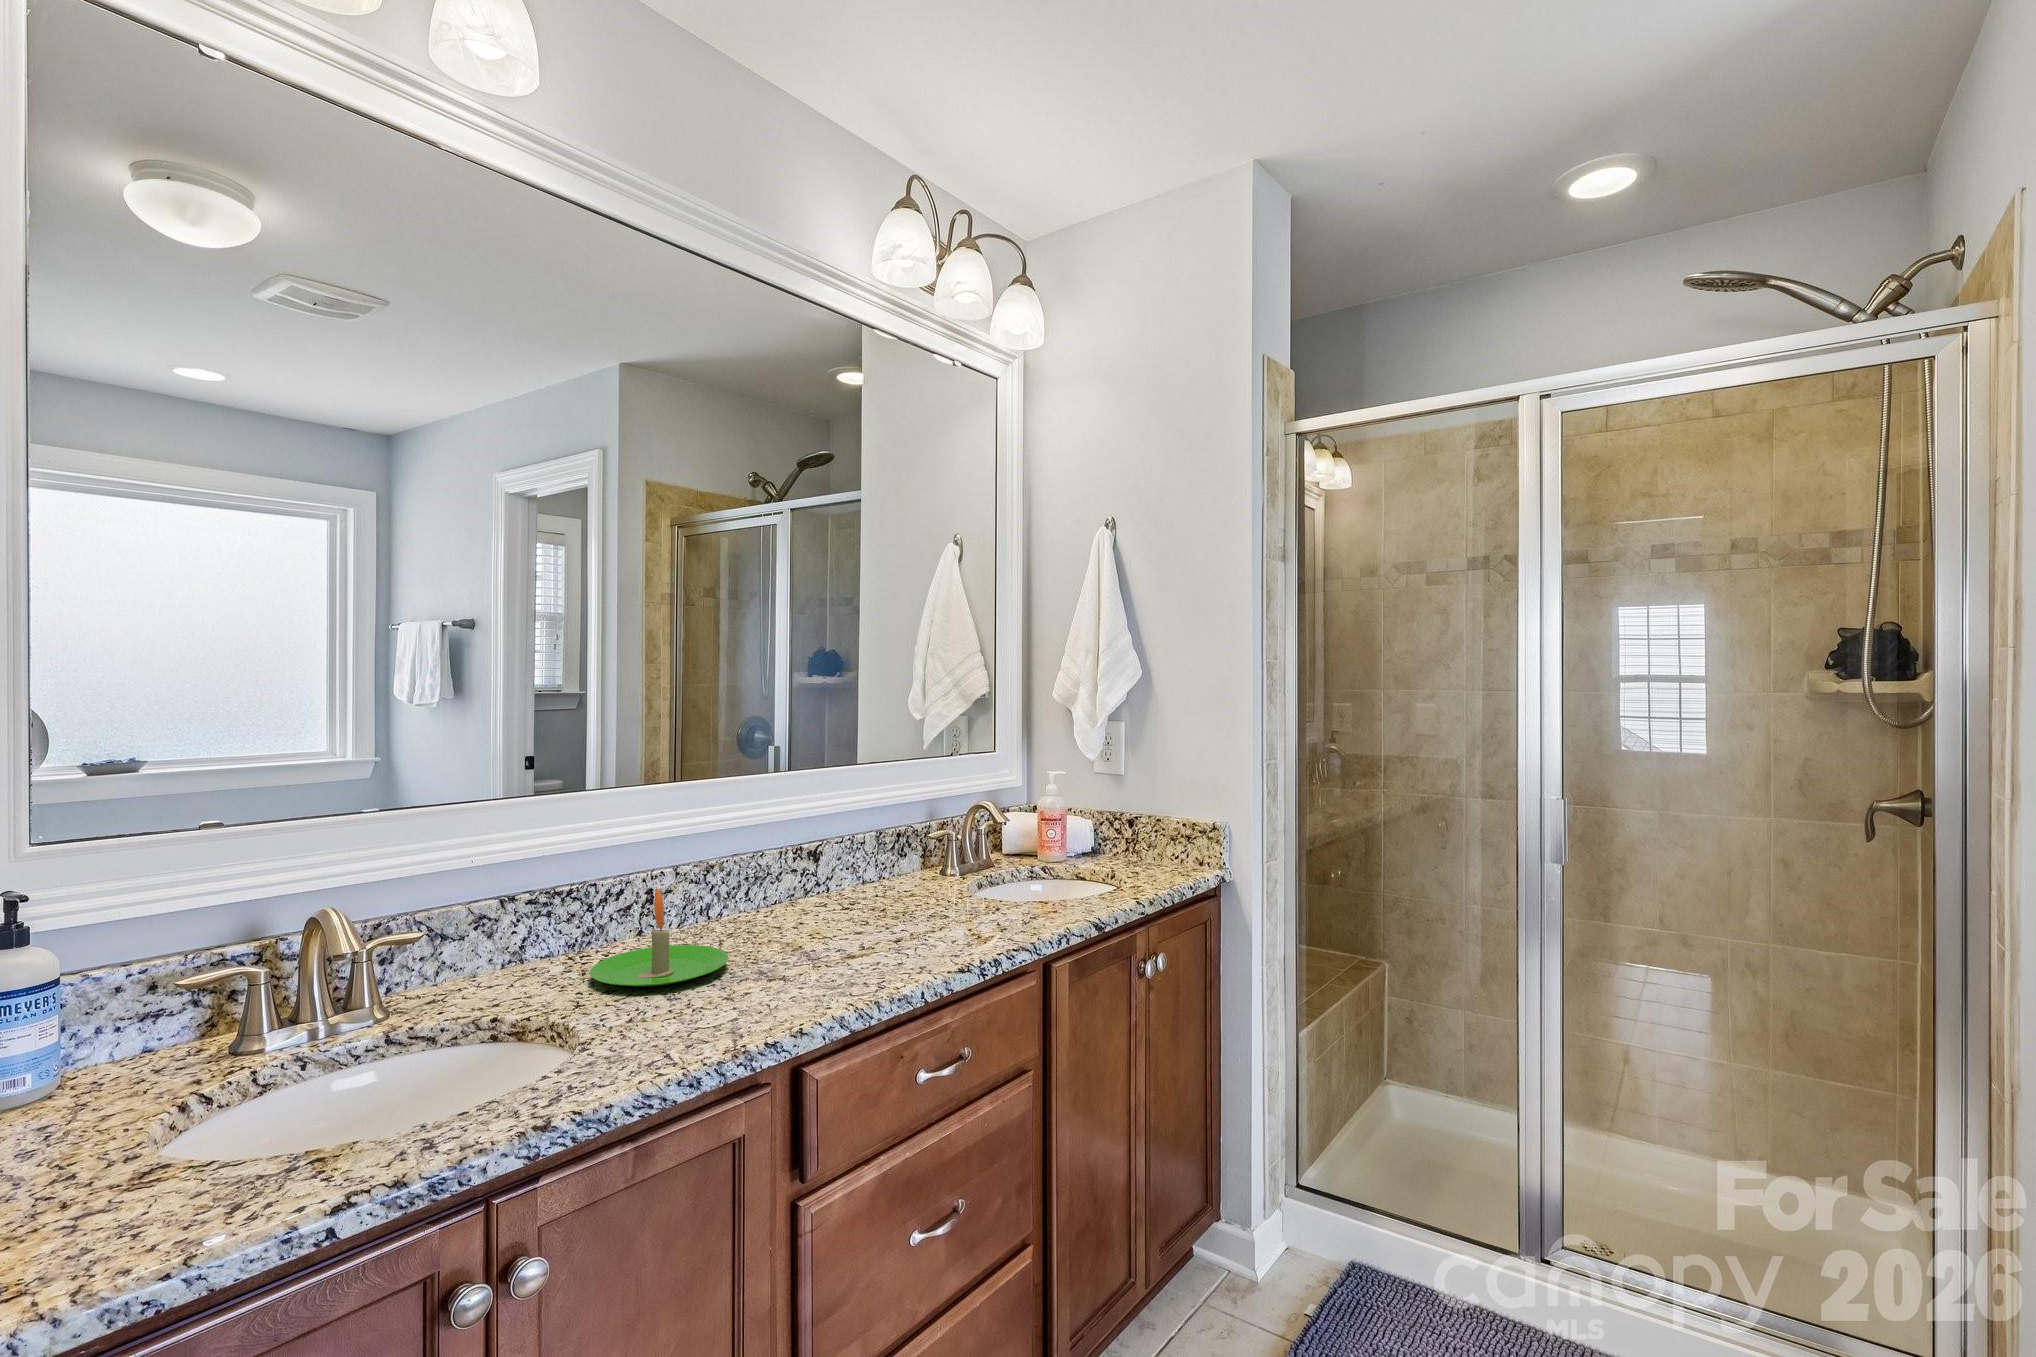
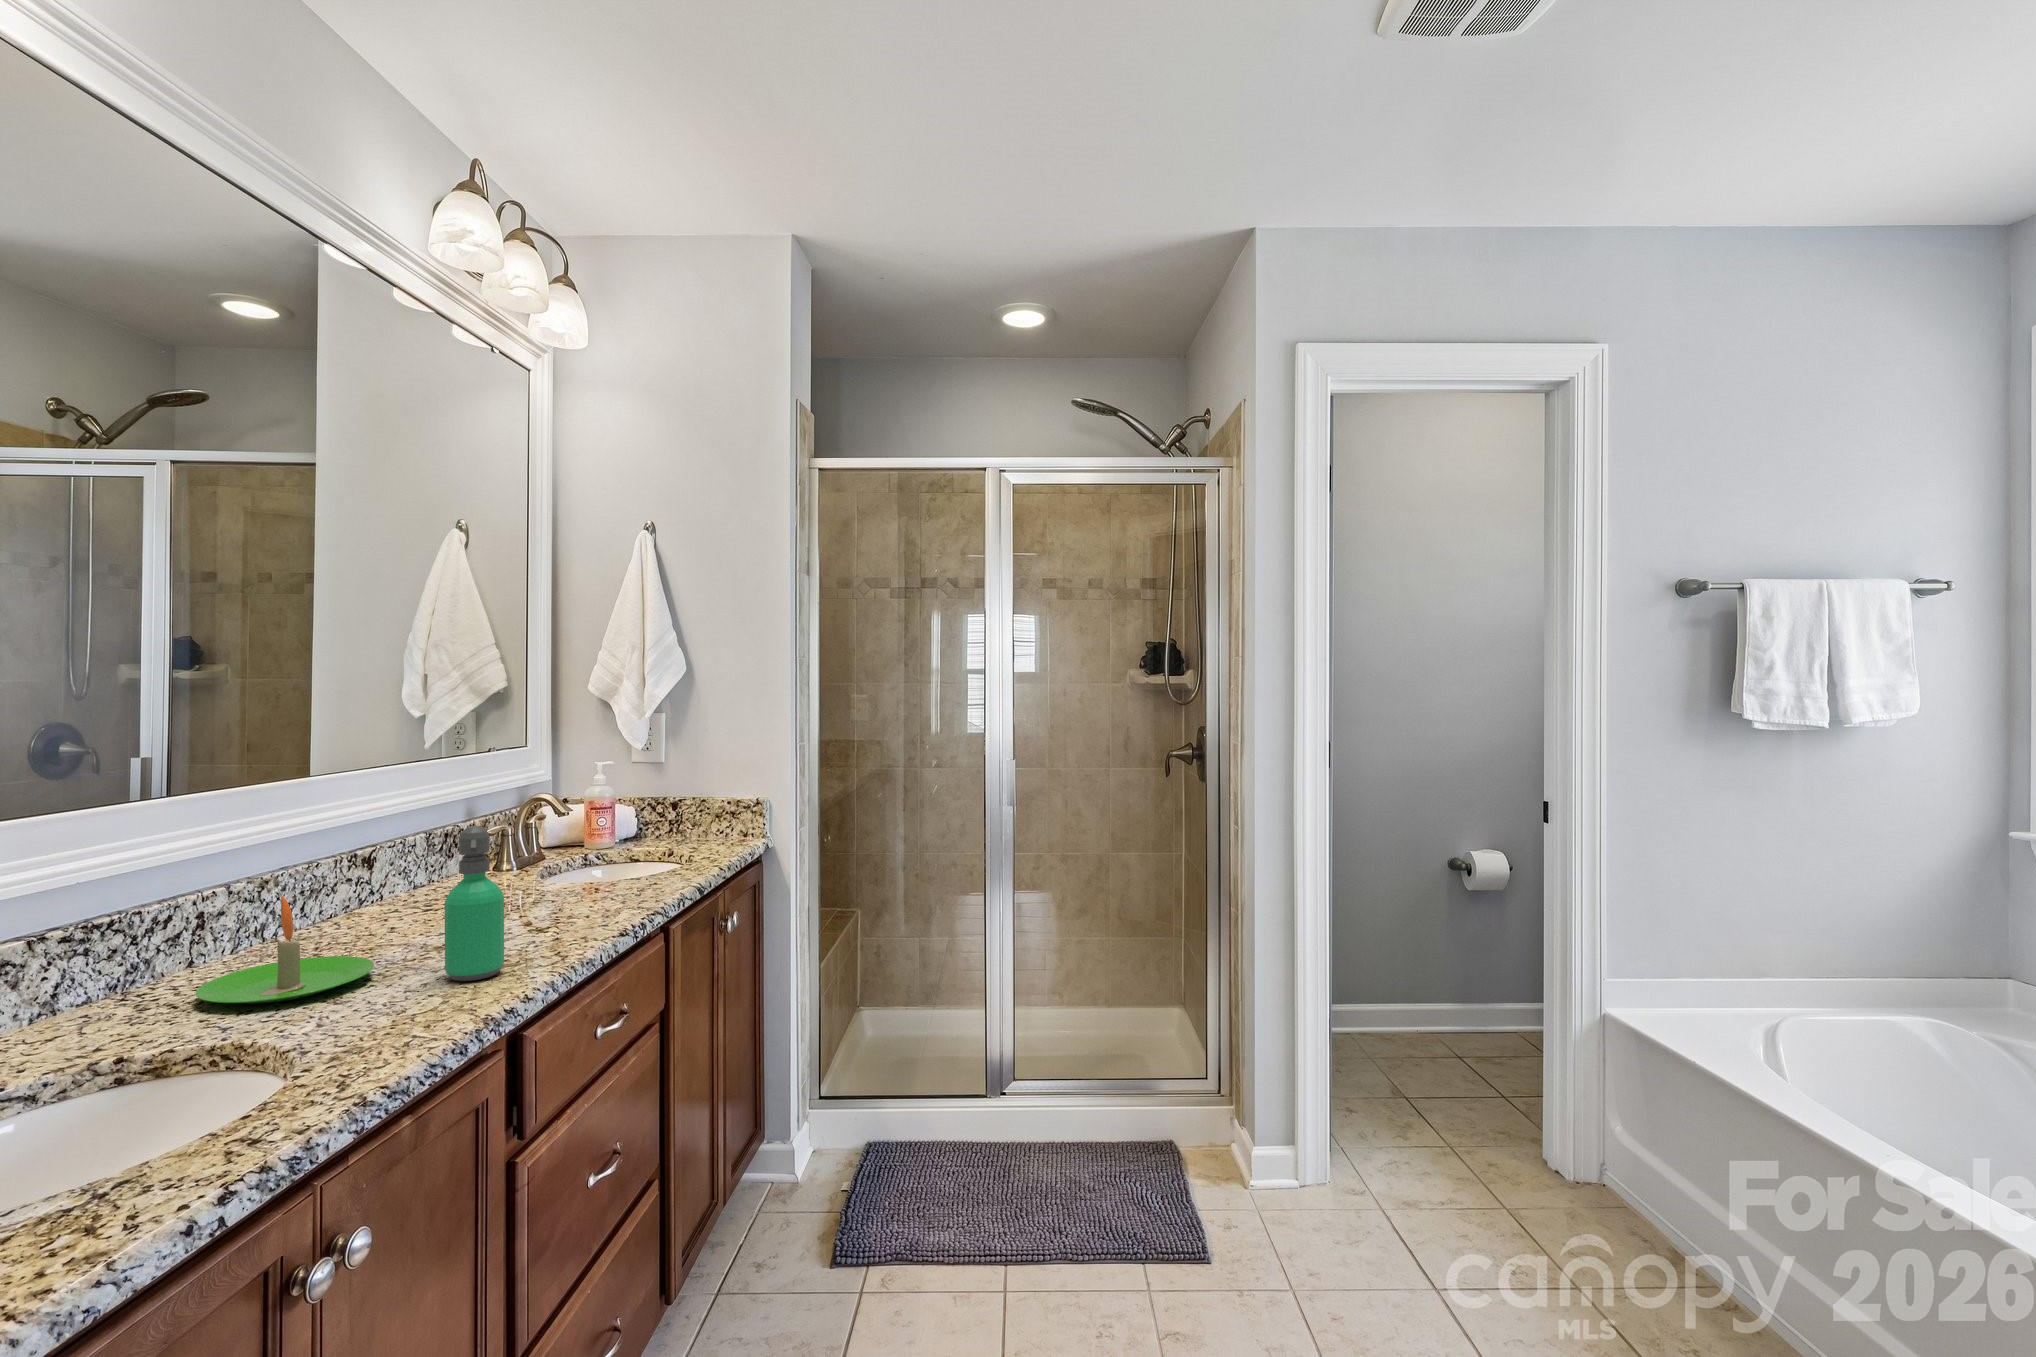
soap dispenser: none [758,840,813,1001] -> present [445,826,504,981]

